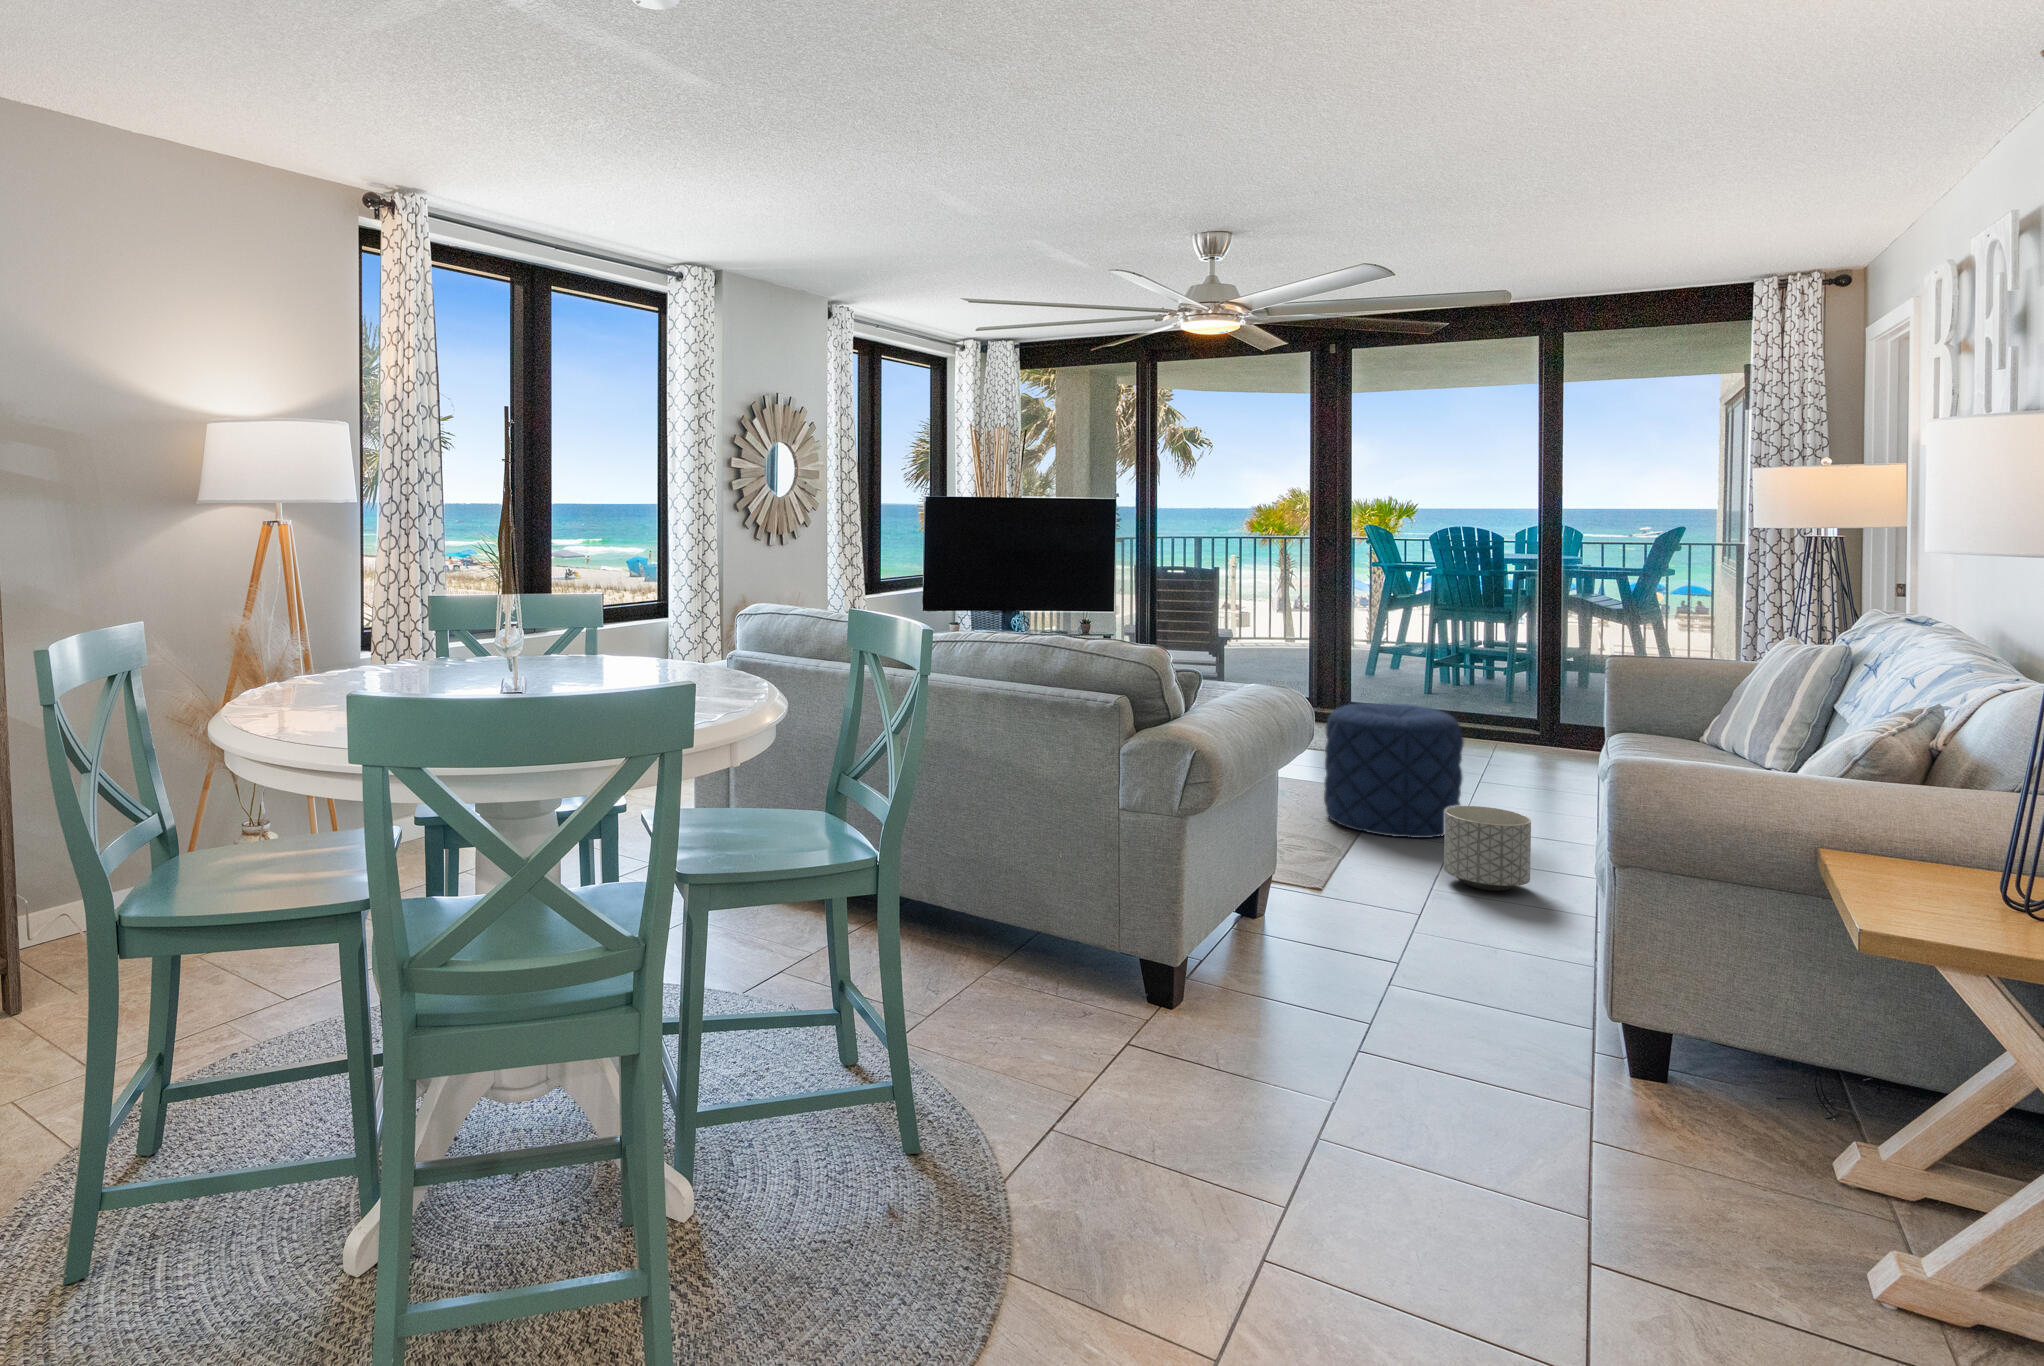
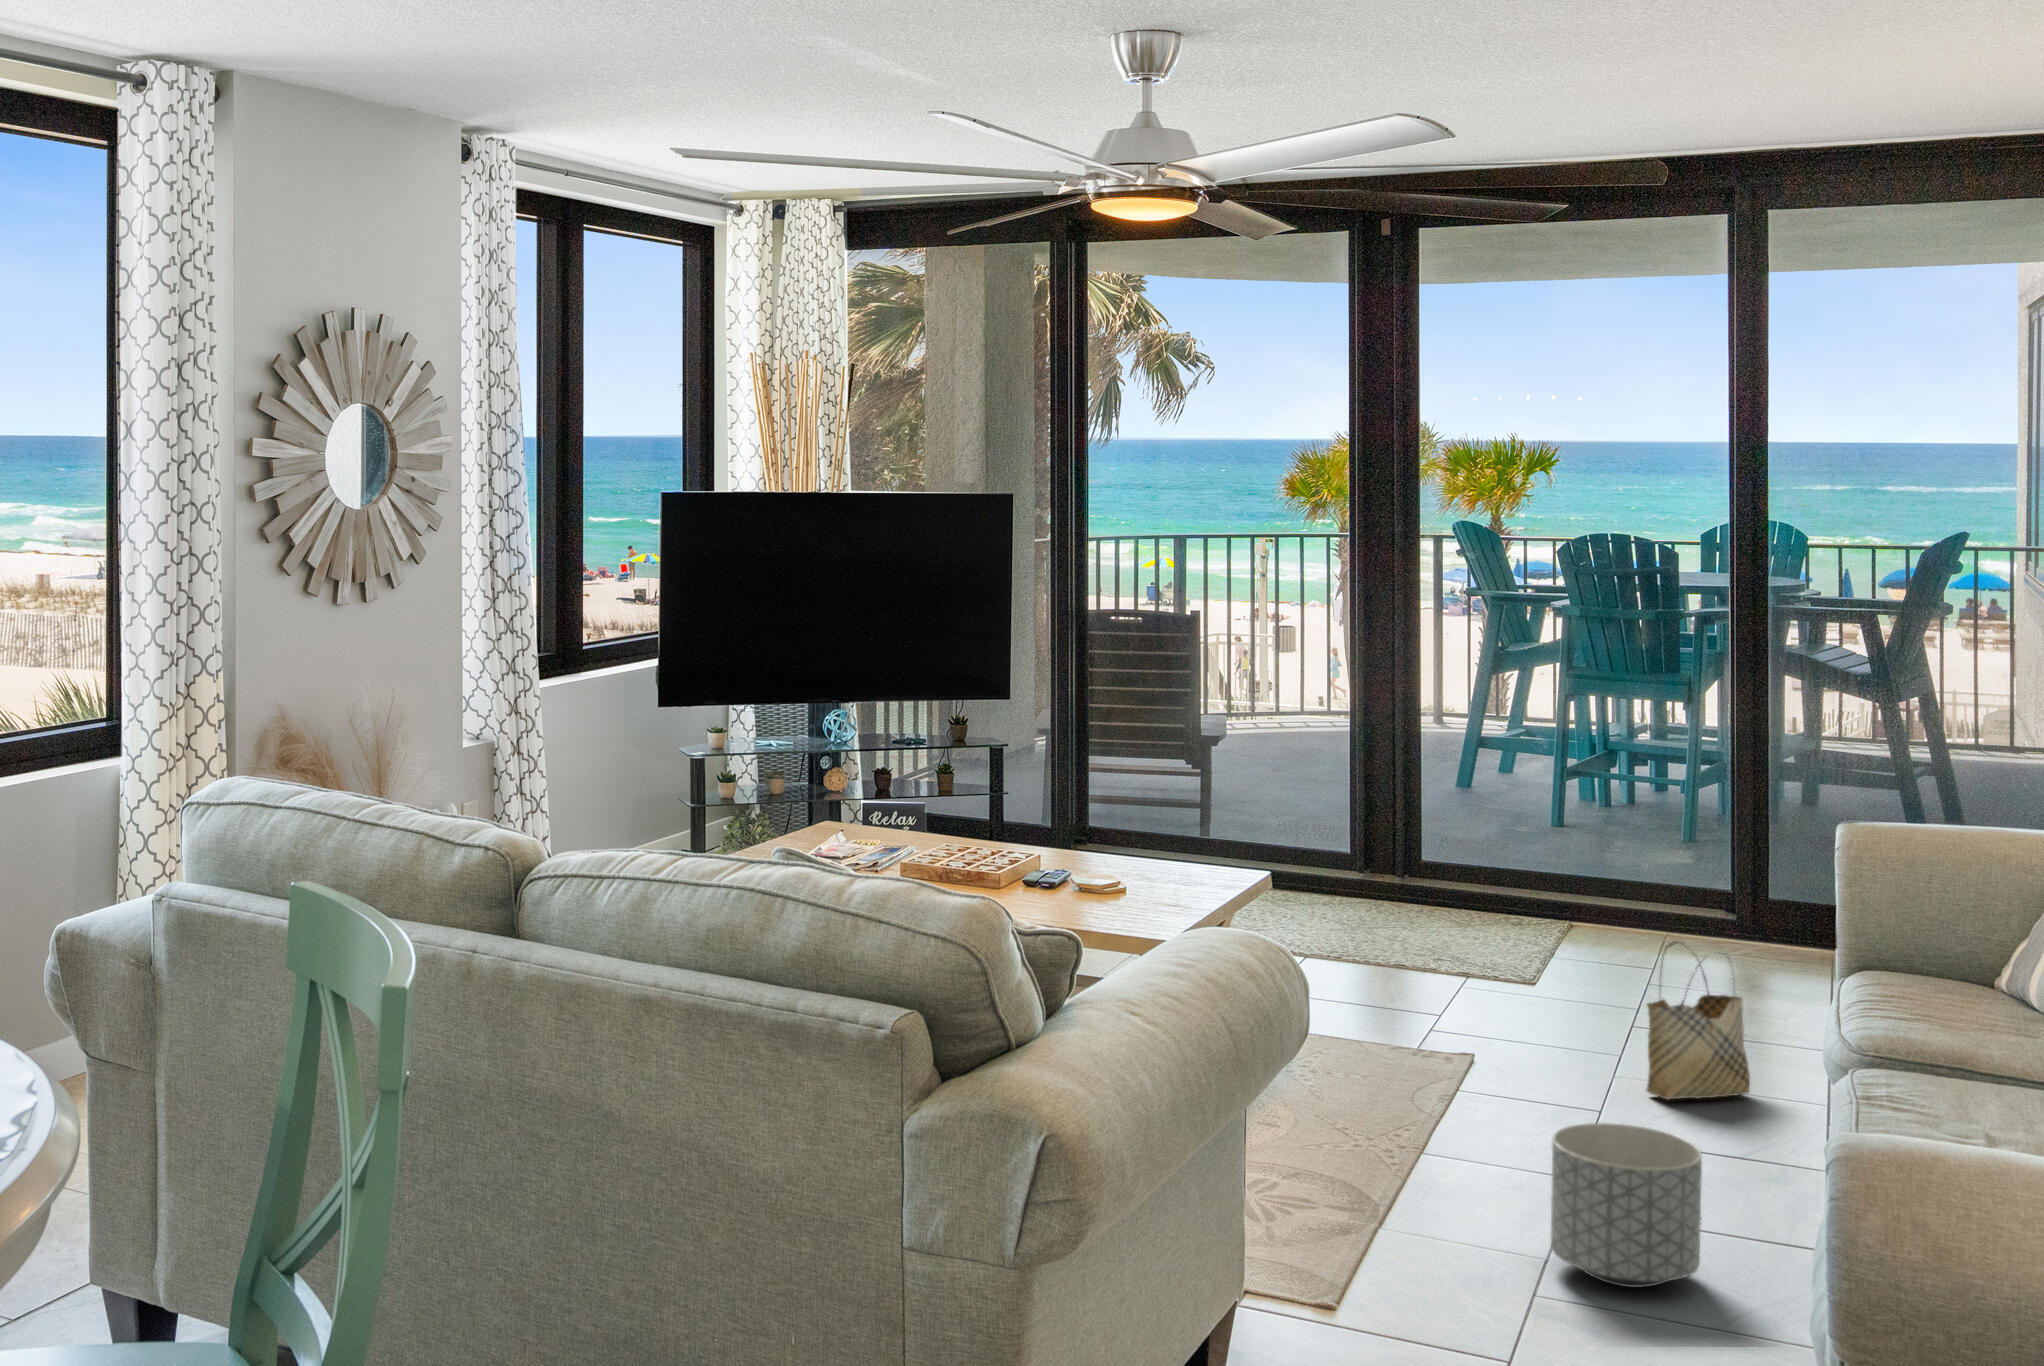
pouf: present [1324,703,1464,838] -> none [1352,908,1594,1165]
woven basket: none [1492,727,1554,813] -> present [1647,941,1750,1099]

